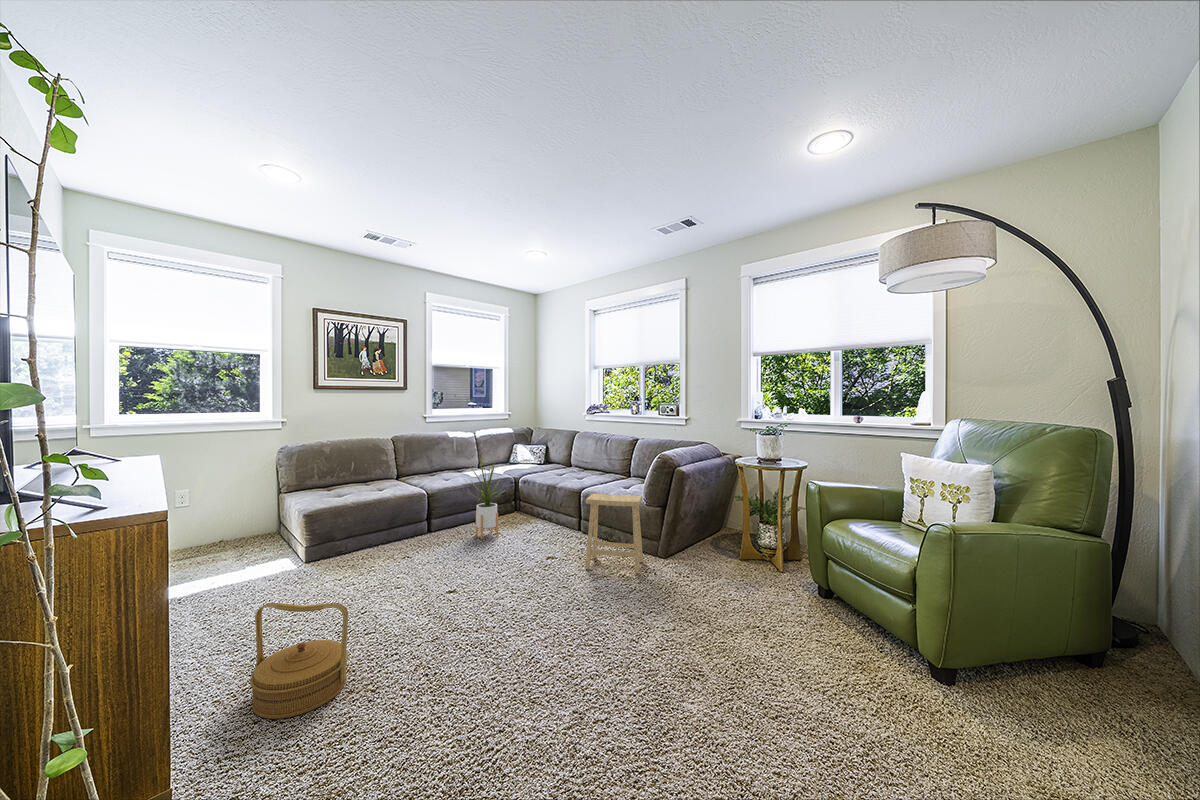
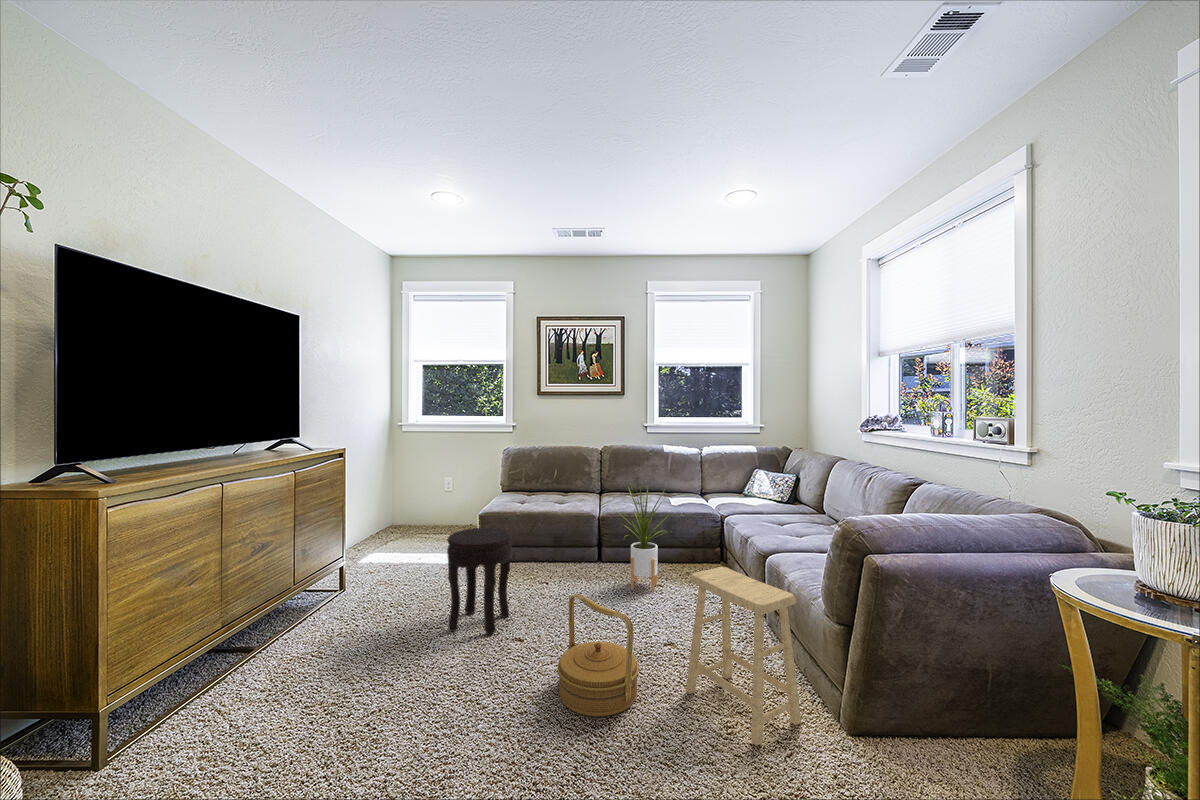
side table: none [369,506,429,600] -> present [447,528,512,635]
basket: present [250,603,348,719] -> present [557,594,639,717]

